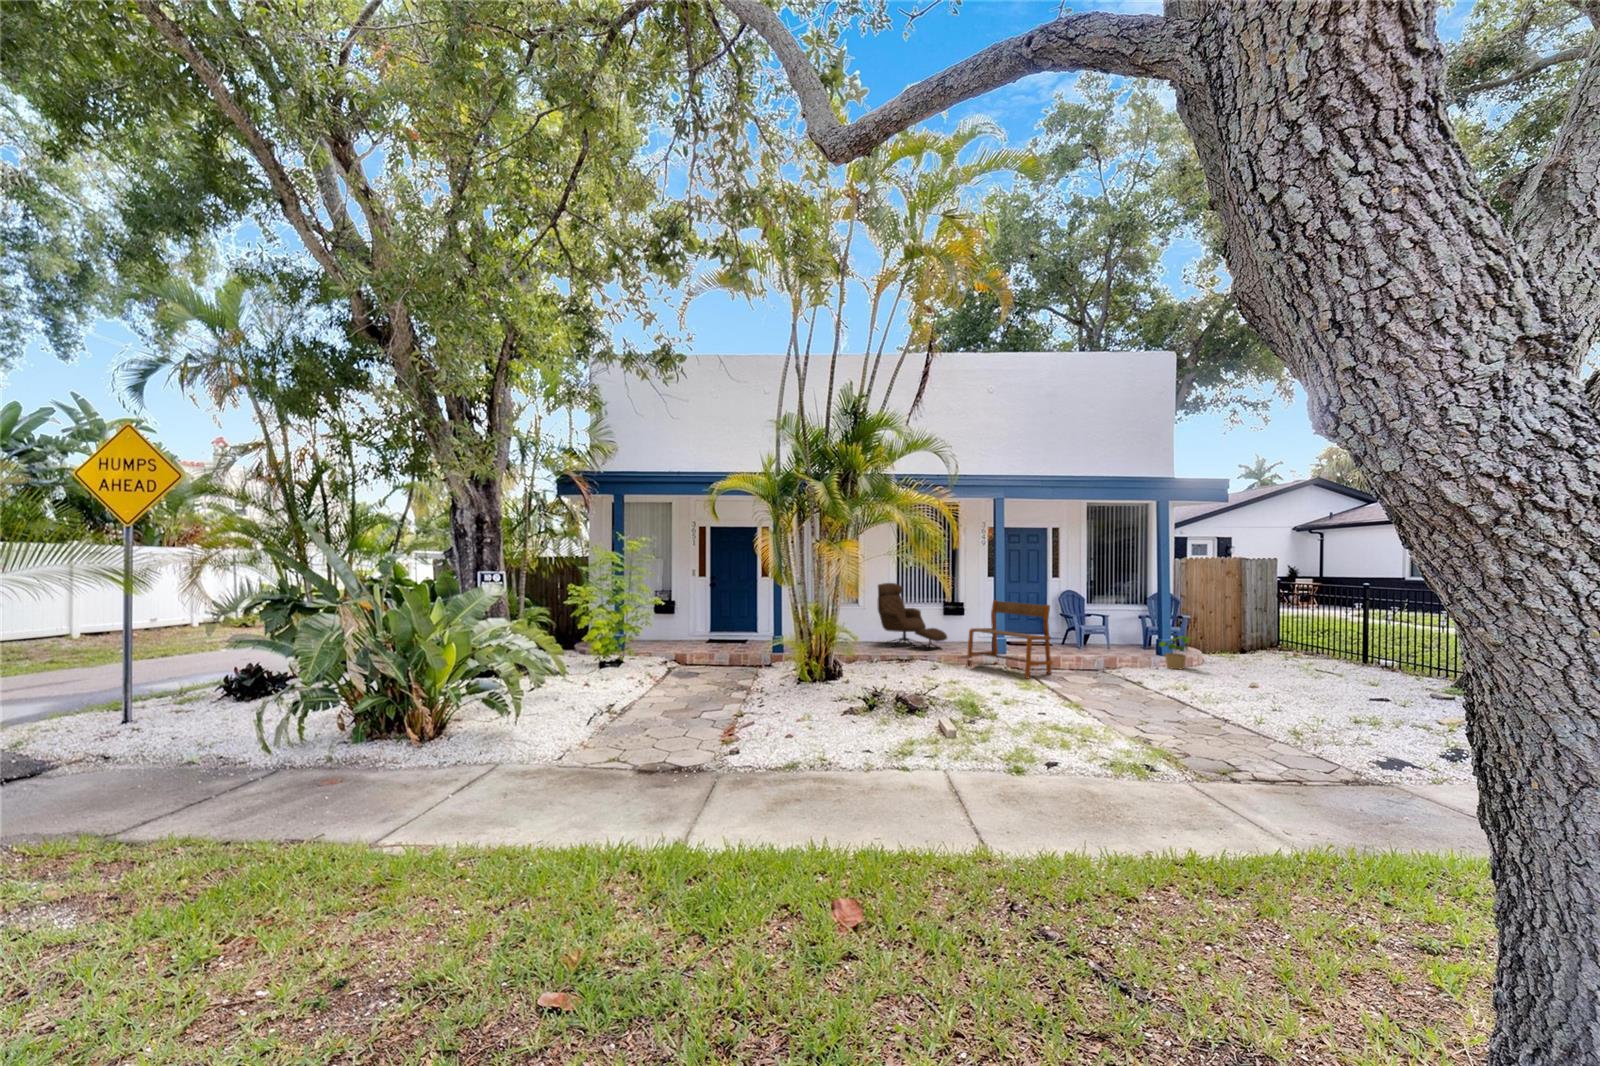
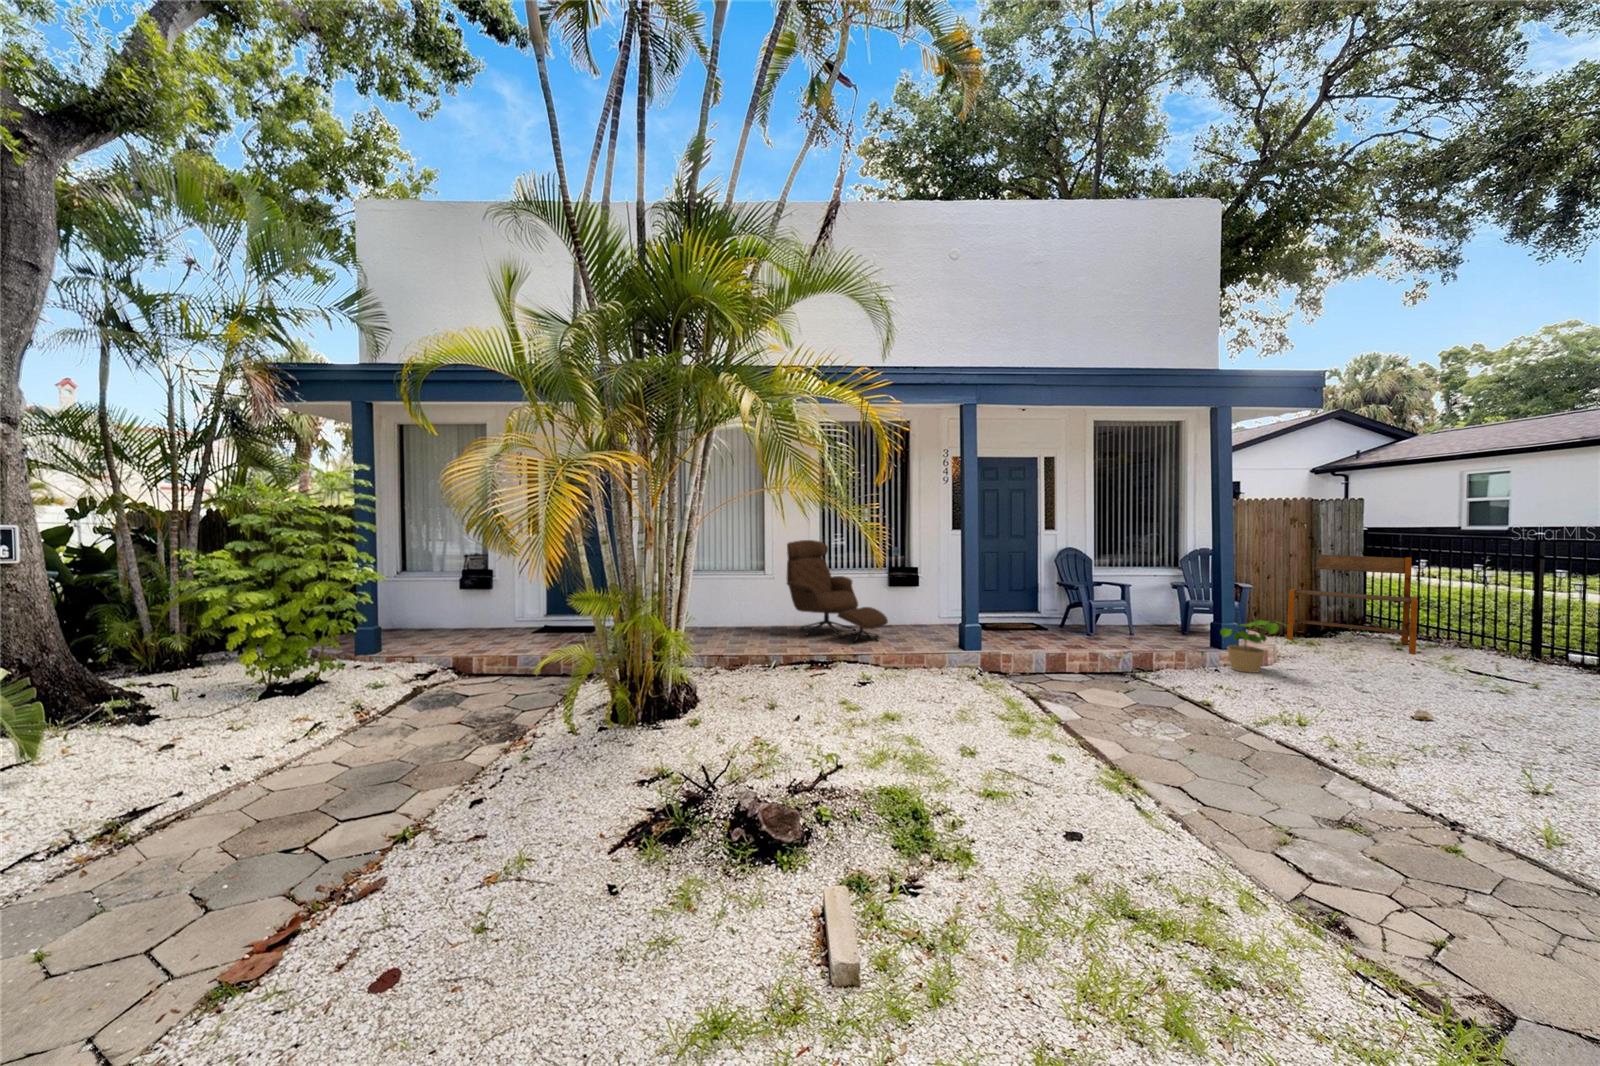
bench: present [967,600,1052,679] -> present [1287,555,1418,654]

